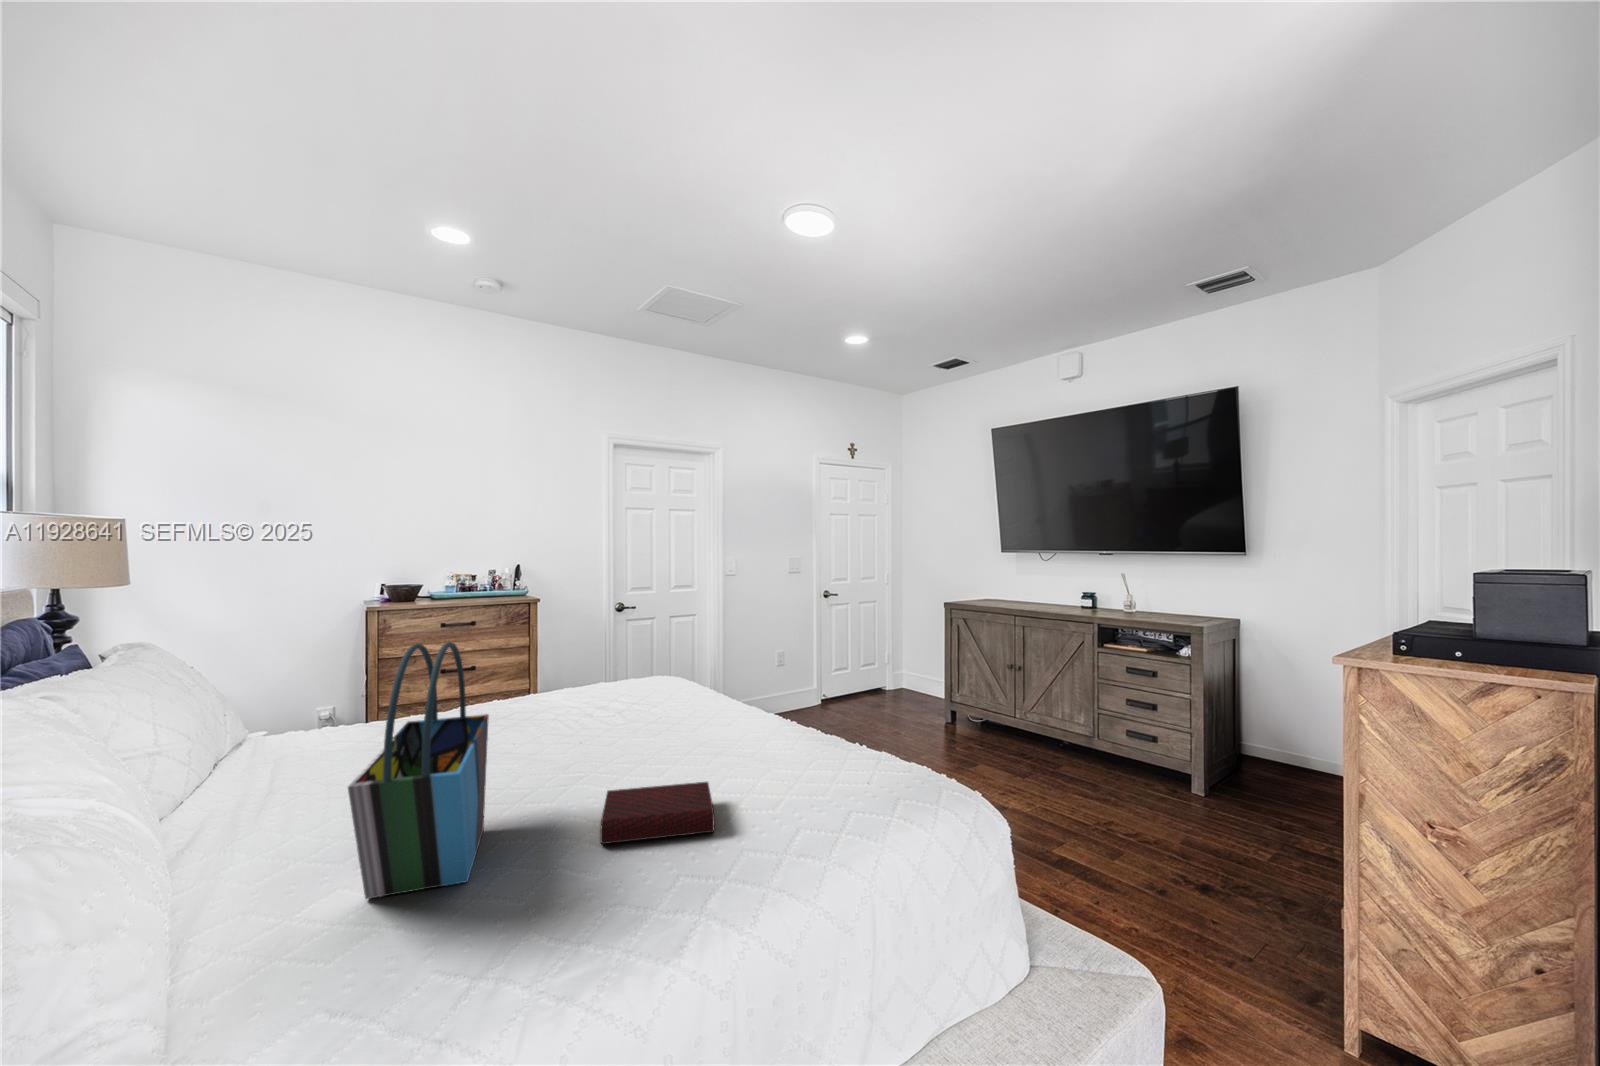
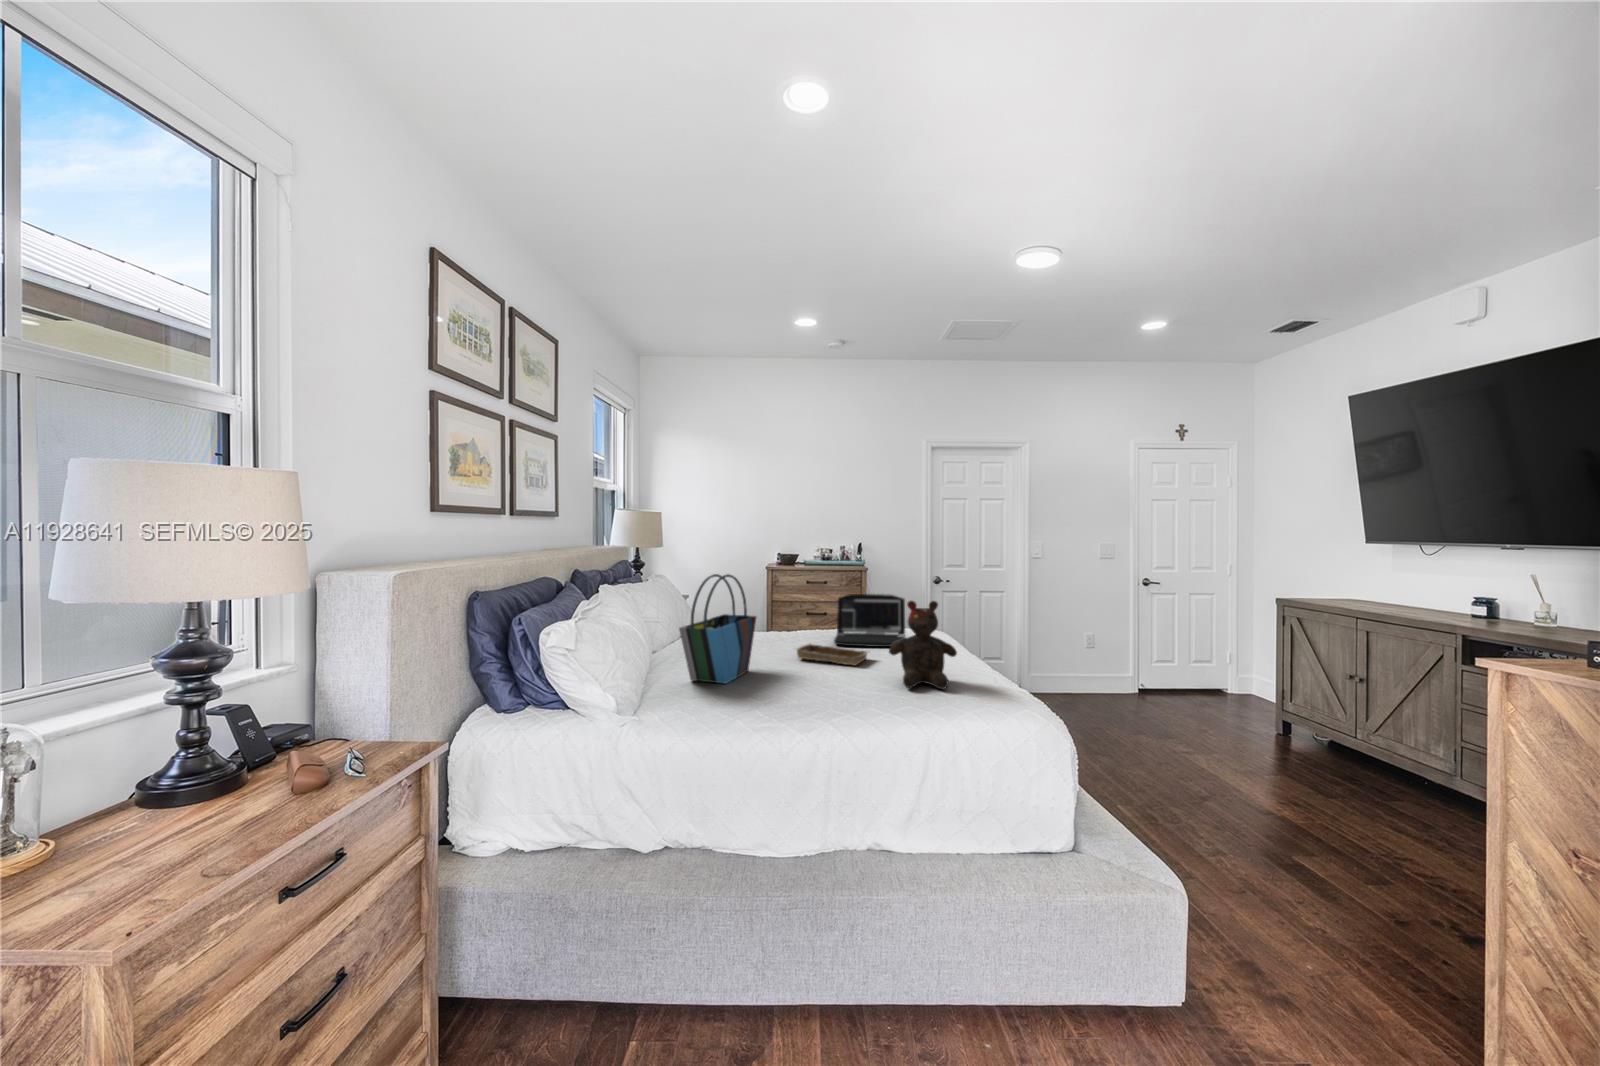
laptop: none [569,638,695,732] -> present [834,594,906,647]
teddy bear: none [754,651,858,797] -> present [889,601,957,689]
tray: none [547,737,676,774] -> present [797,644,868,665]
book: present [600,782,714,844] -> none [785,664,856,691]

